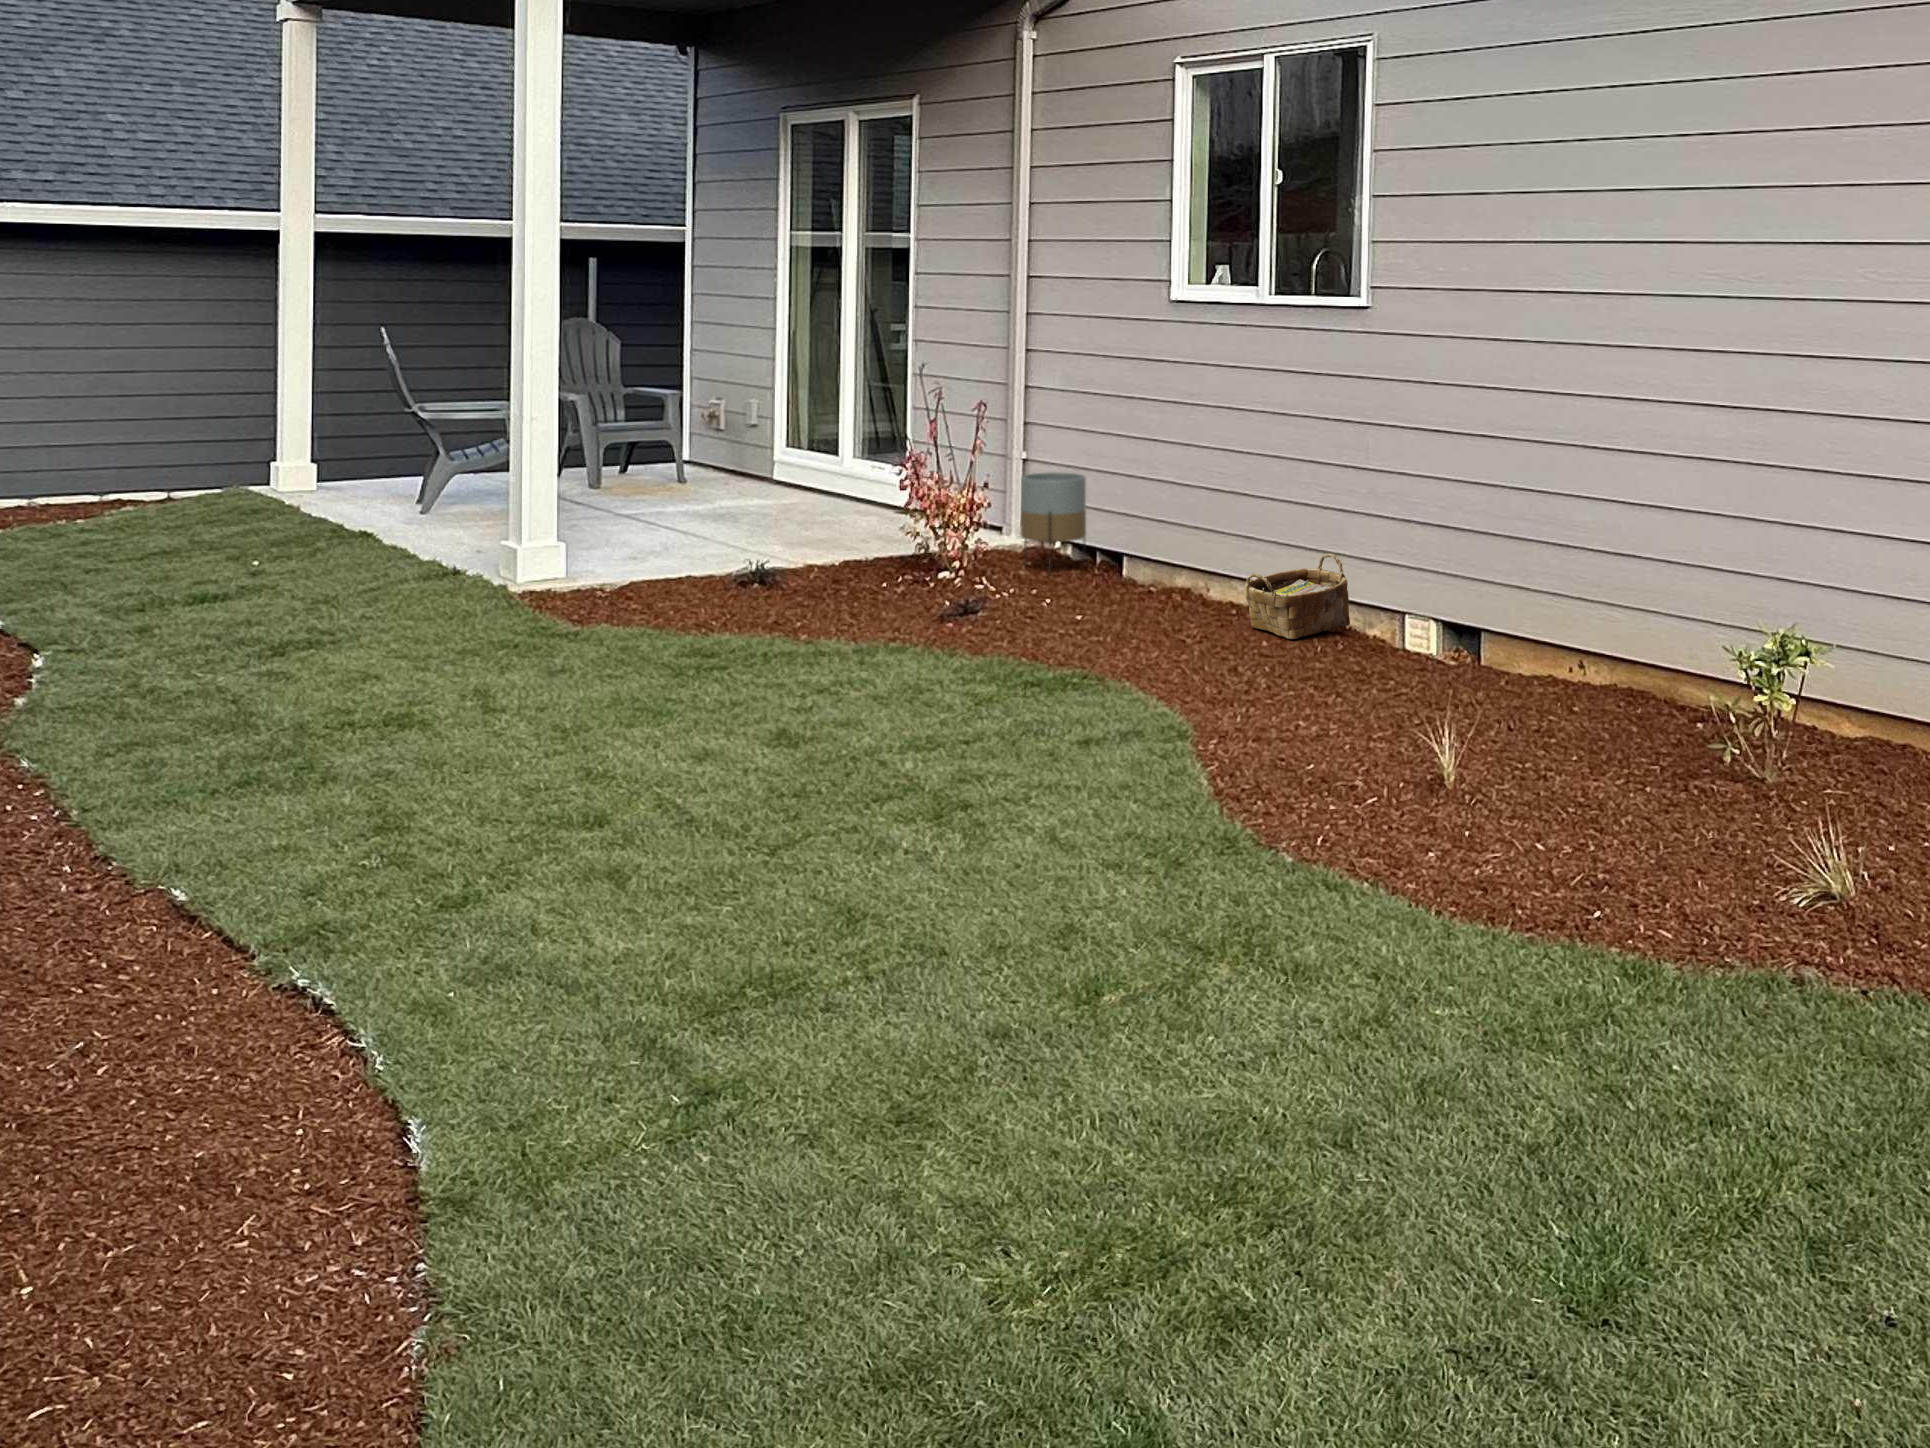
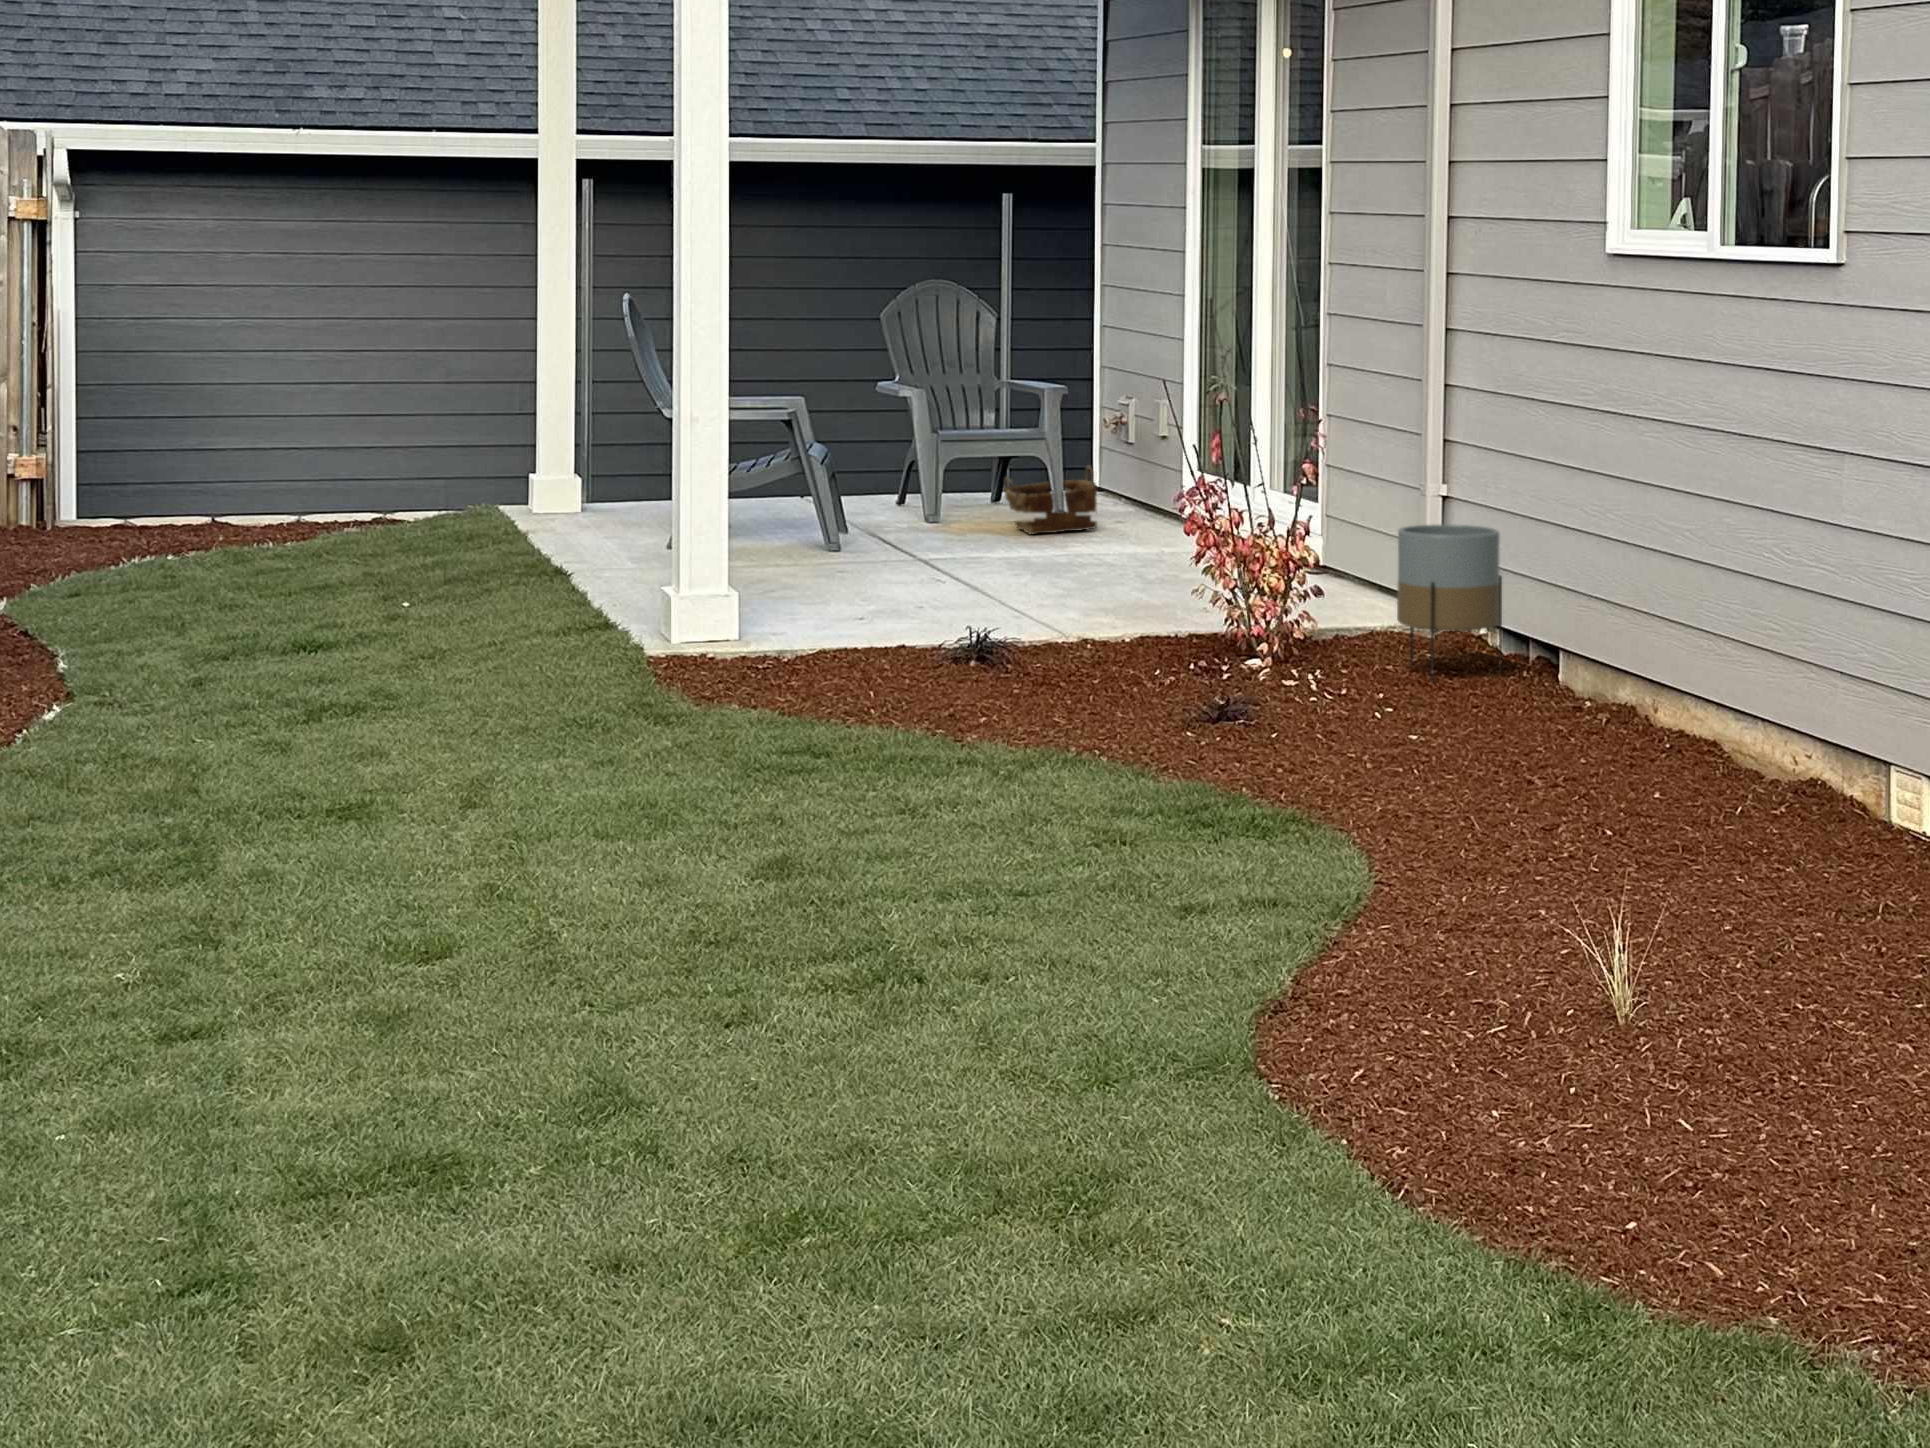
woven basket: present [1245,553,1350,639] -> present [1004,466,1097,534]

